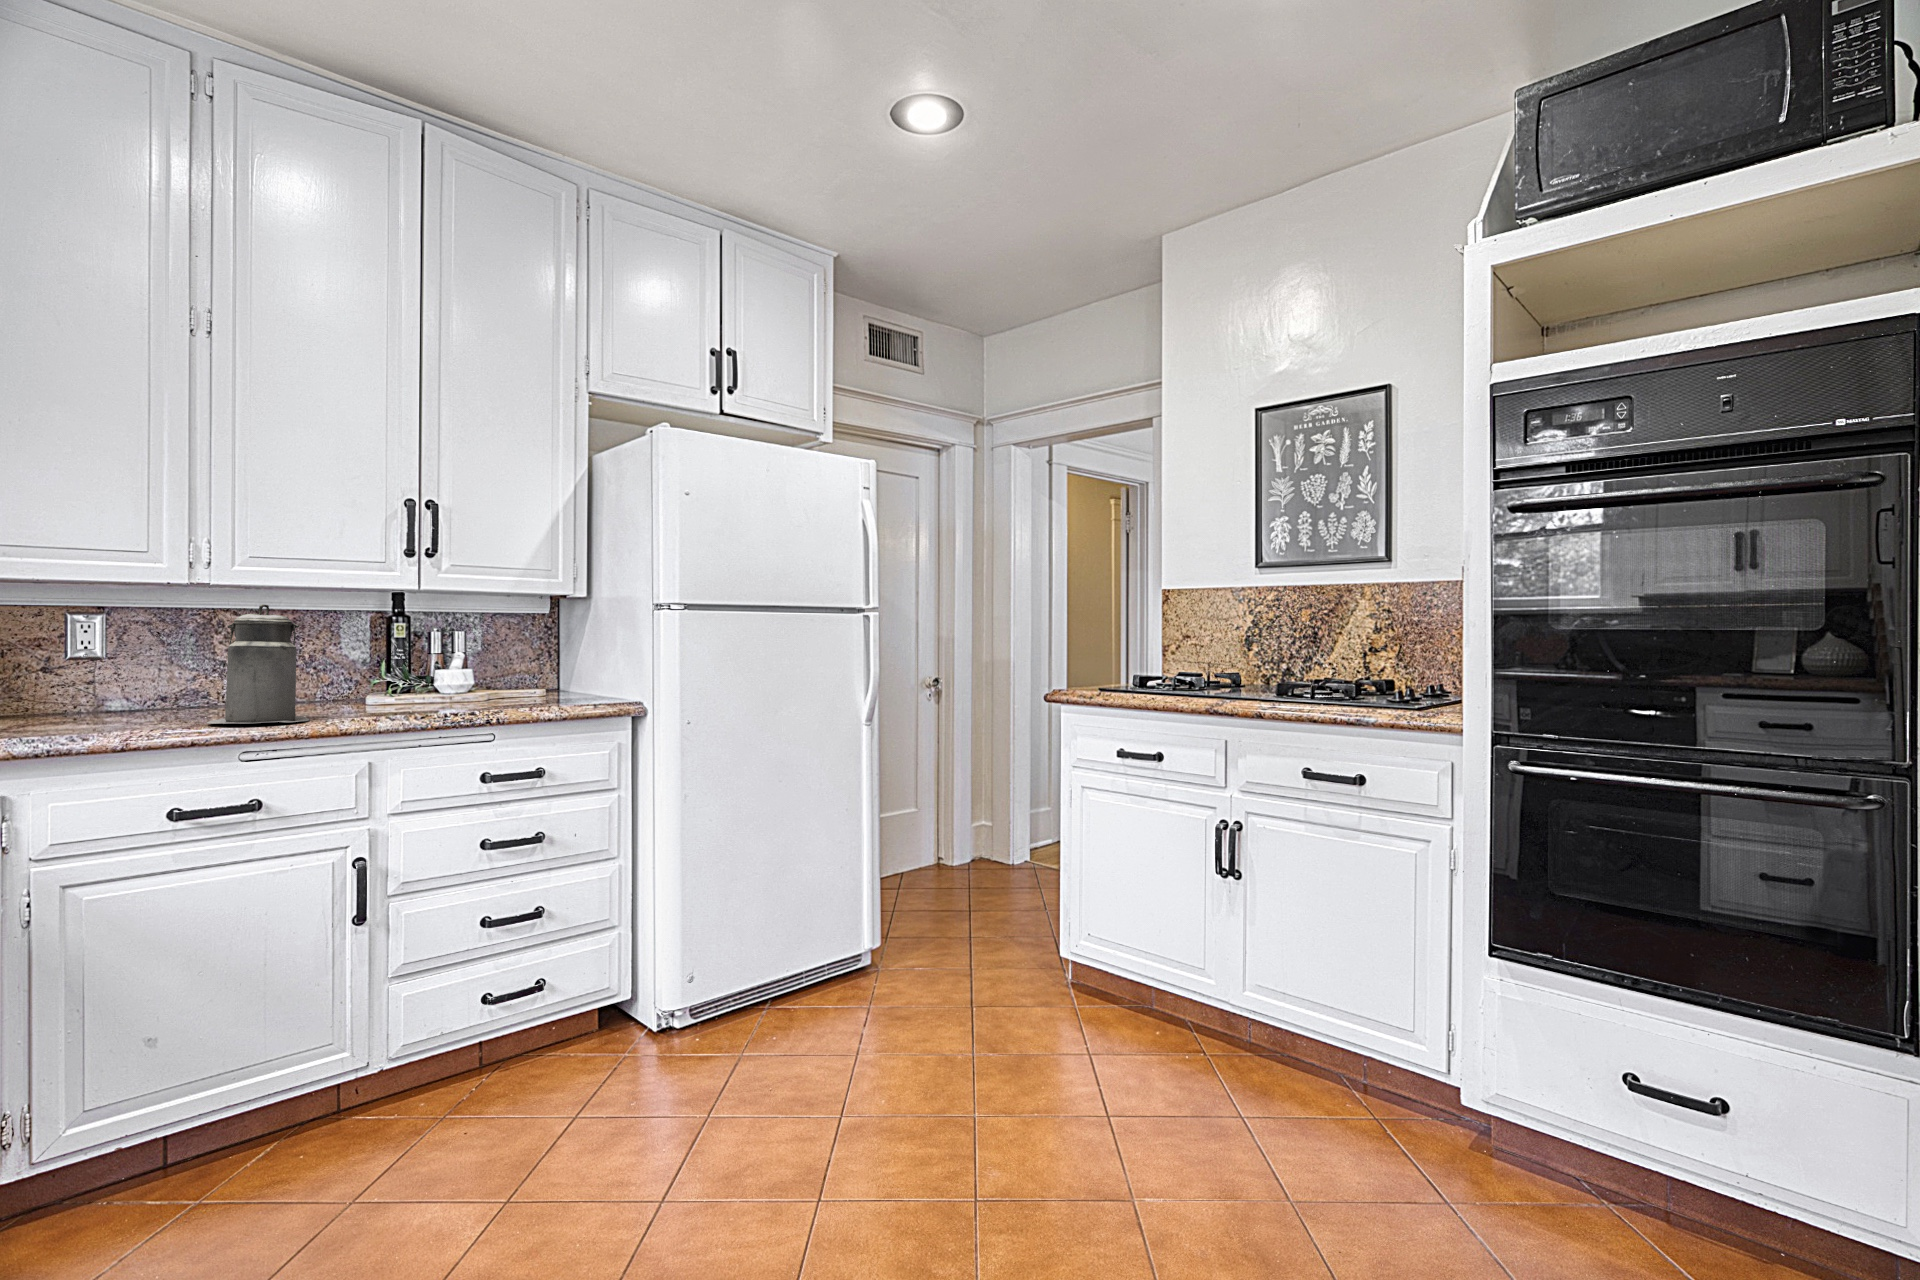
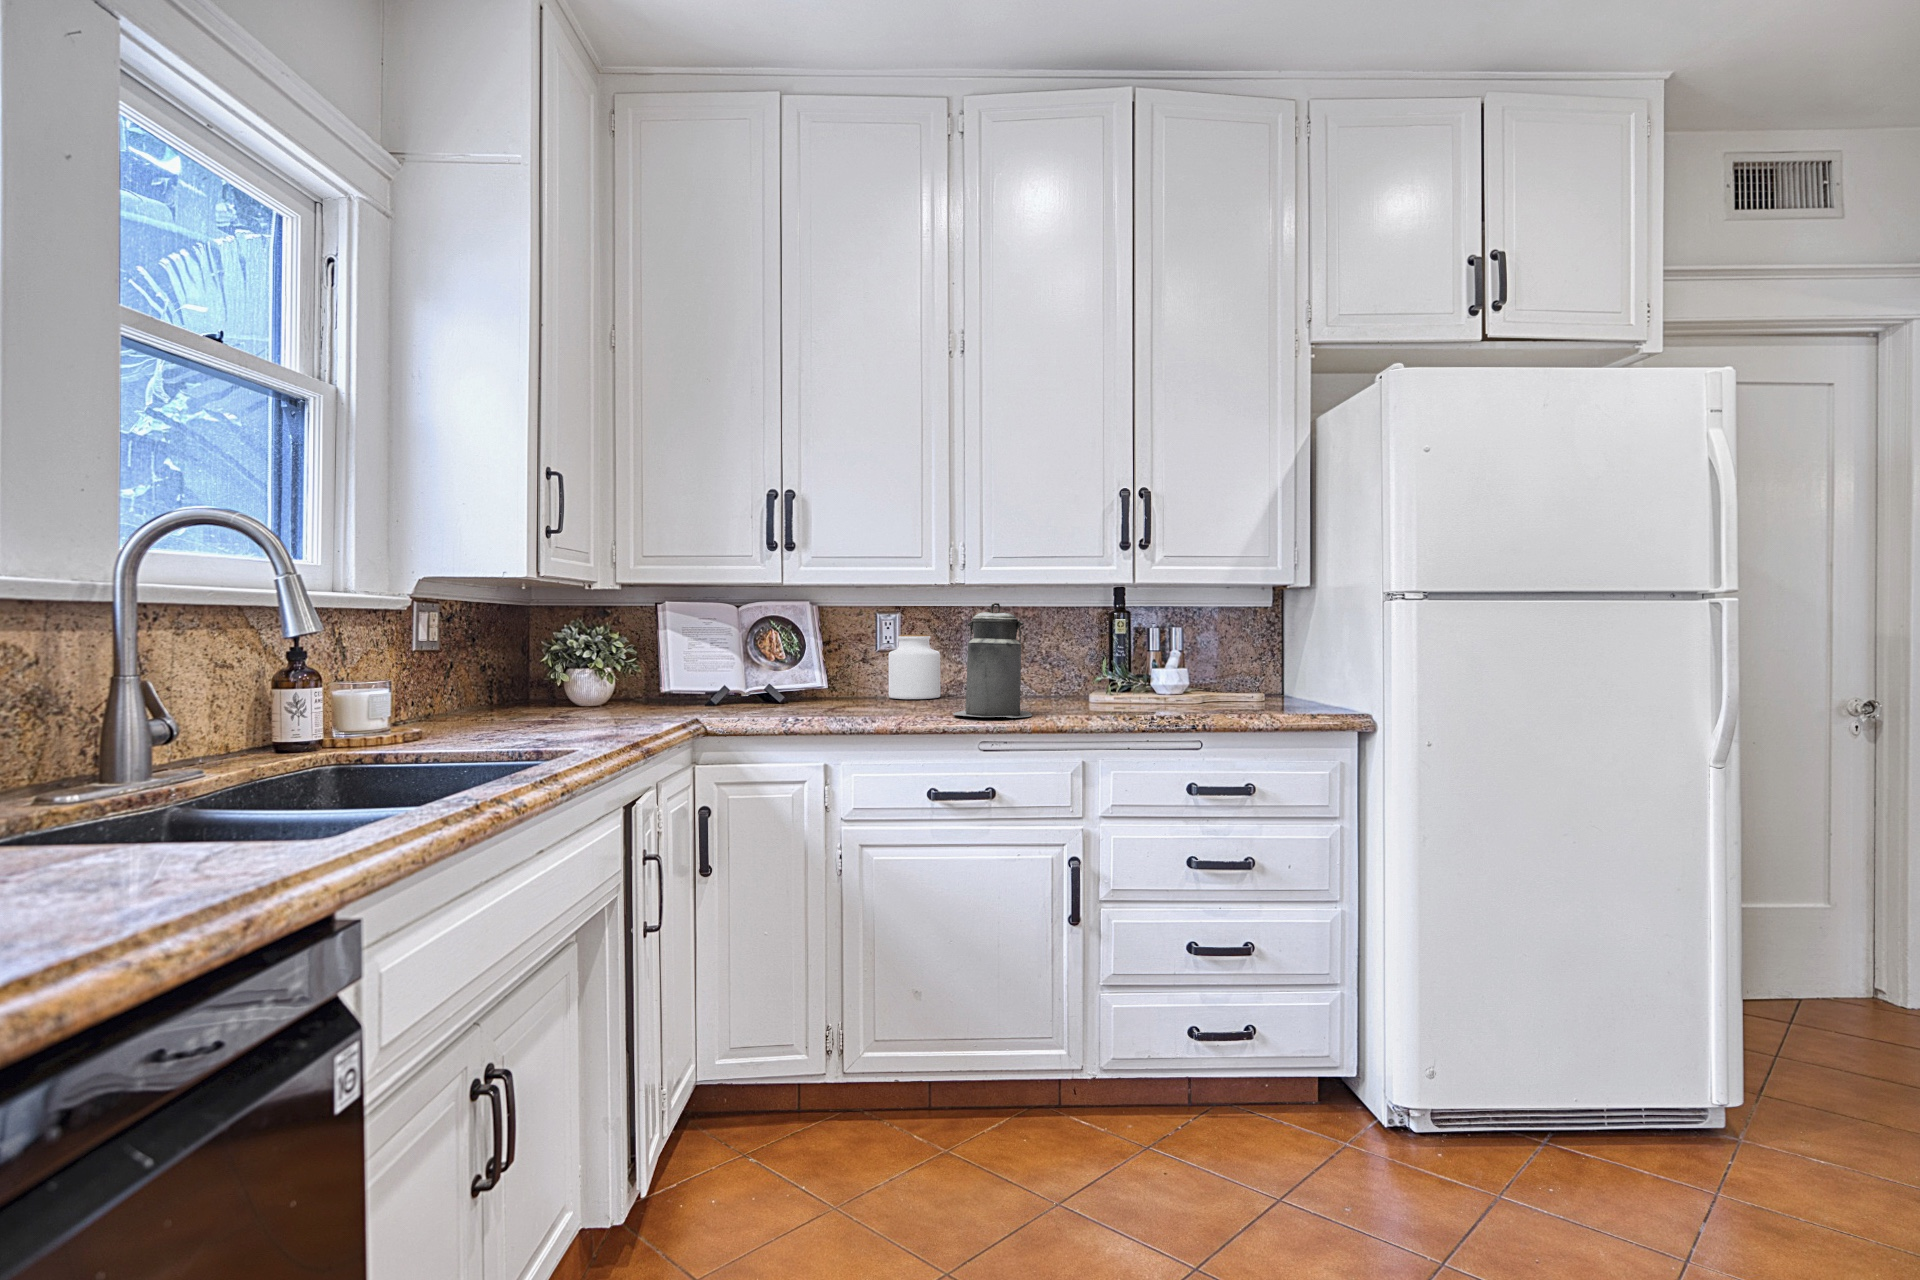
jar: none [90,639,169,713] -> present [888,635,941,699]

